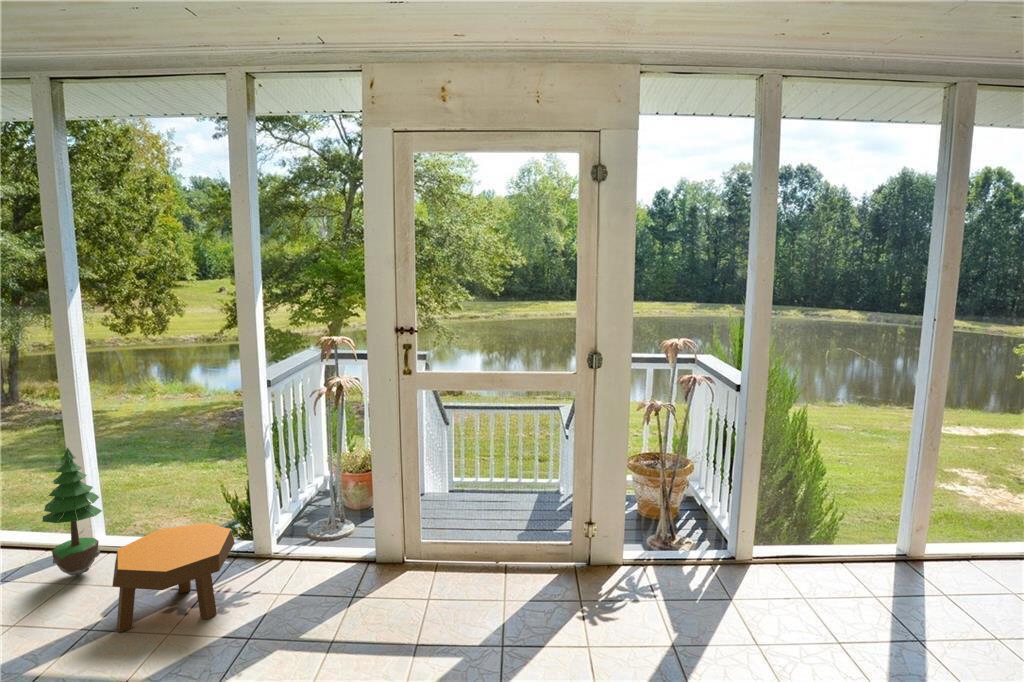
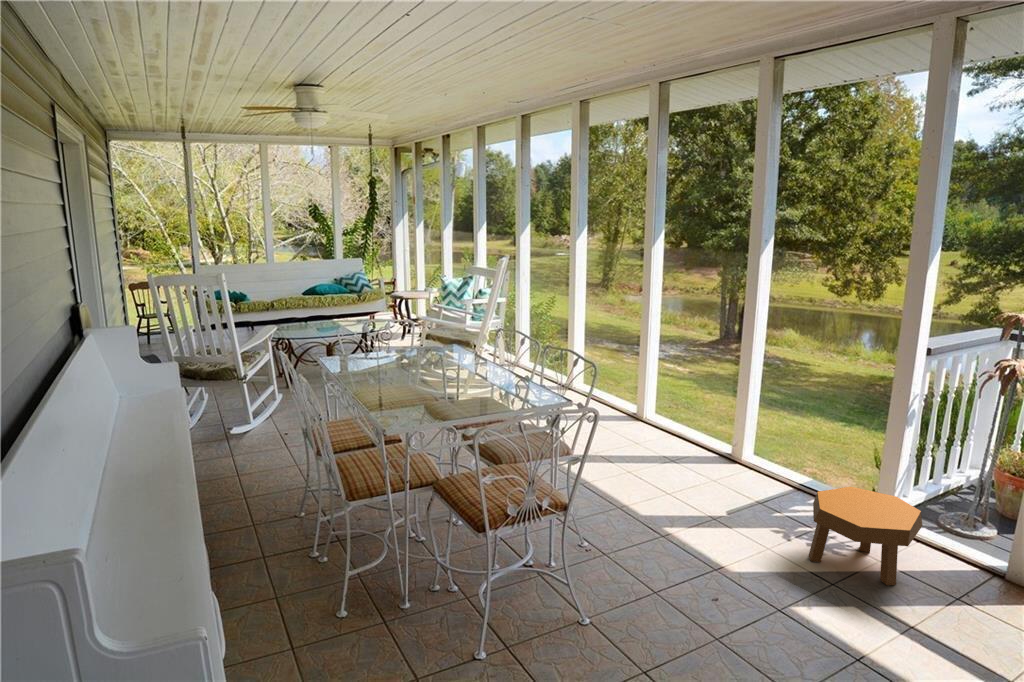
potted tree: present [42,448,102,576] -> none [758,392,802,500]

